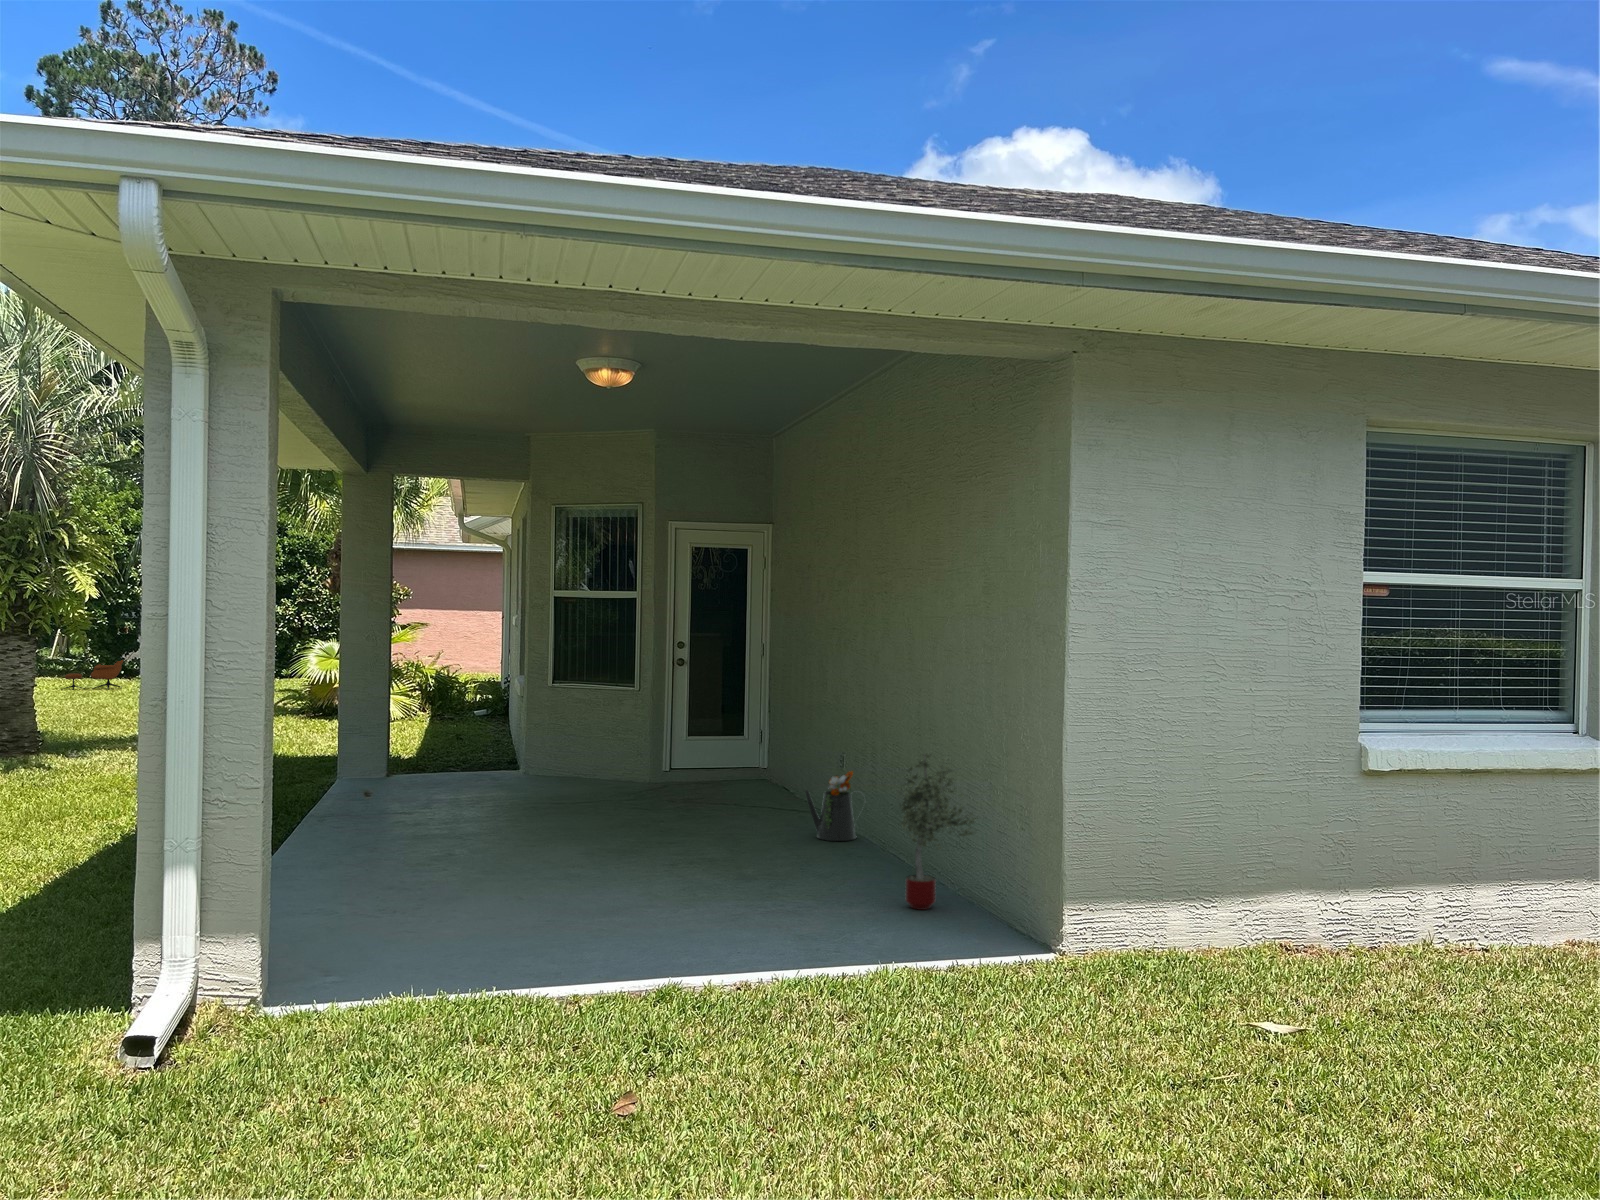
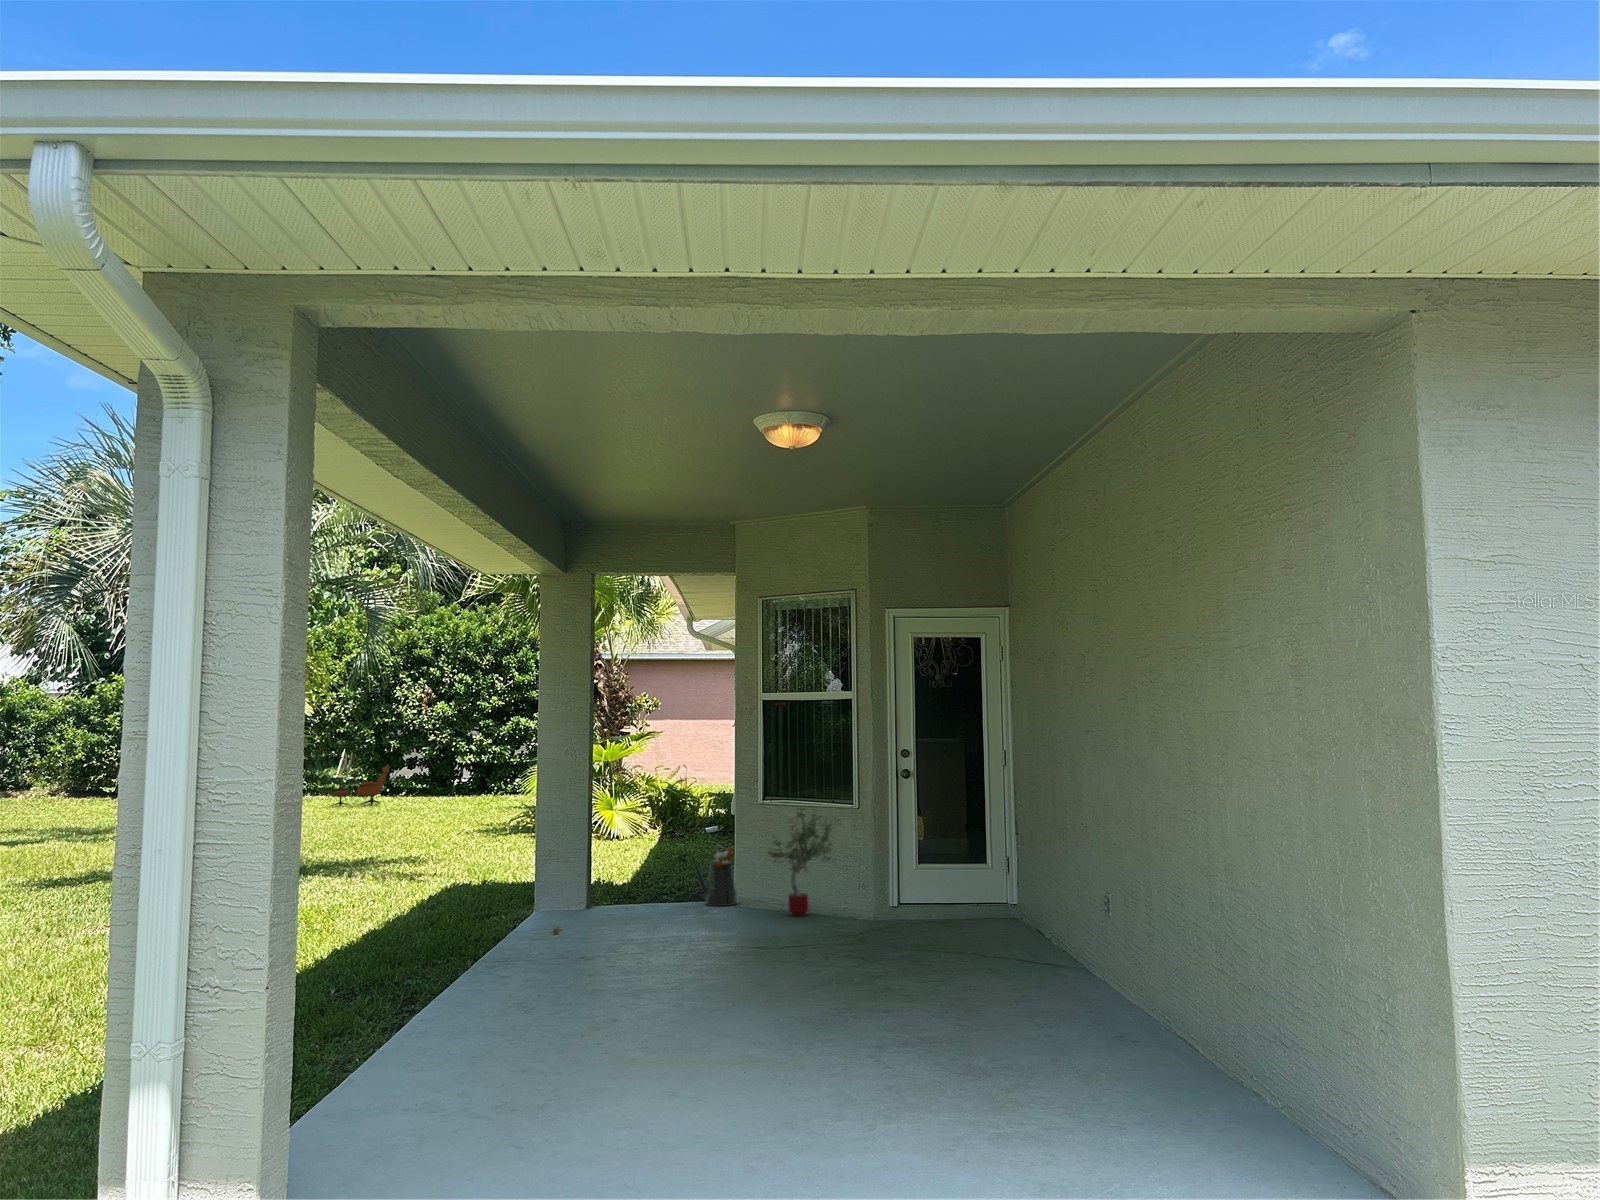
potted tree: present [898,753,978,910] -> present [768,808,833,916]
watering can: present [805,771,857,841] -> present [695,847,738,906]

